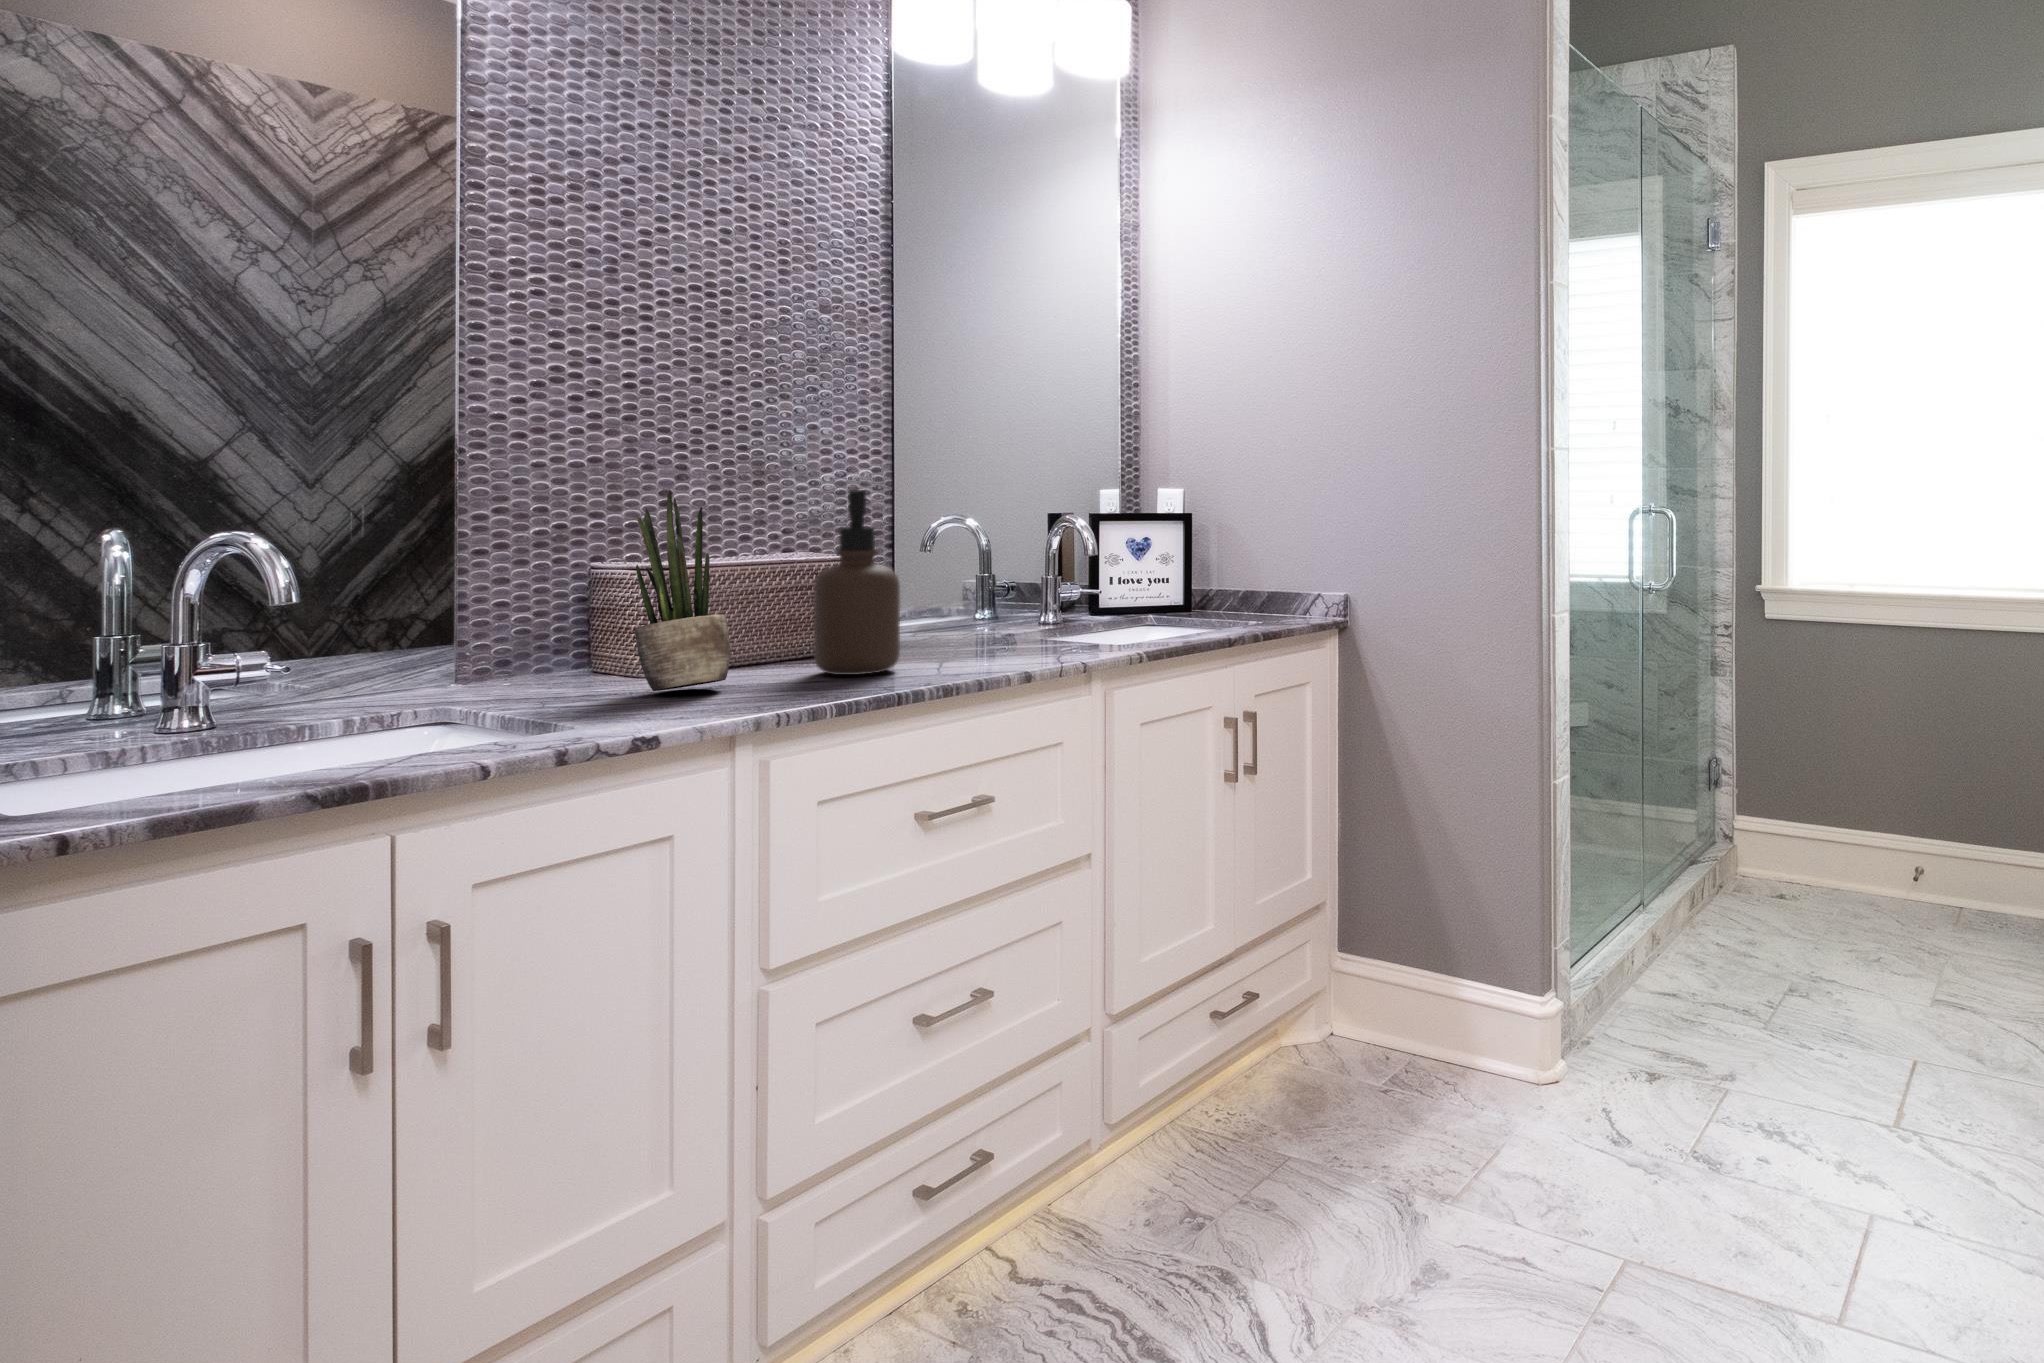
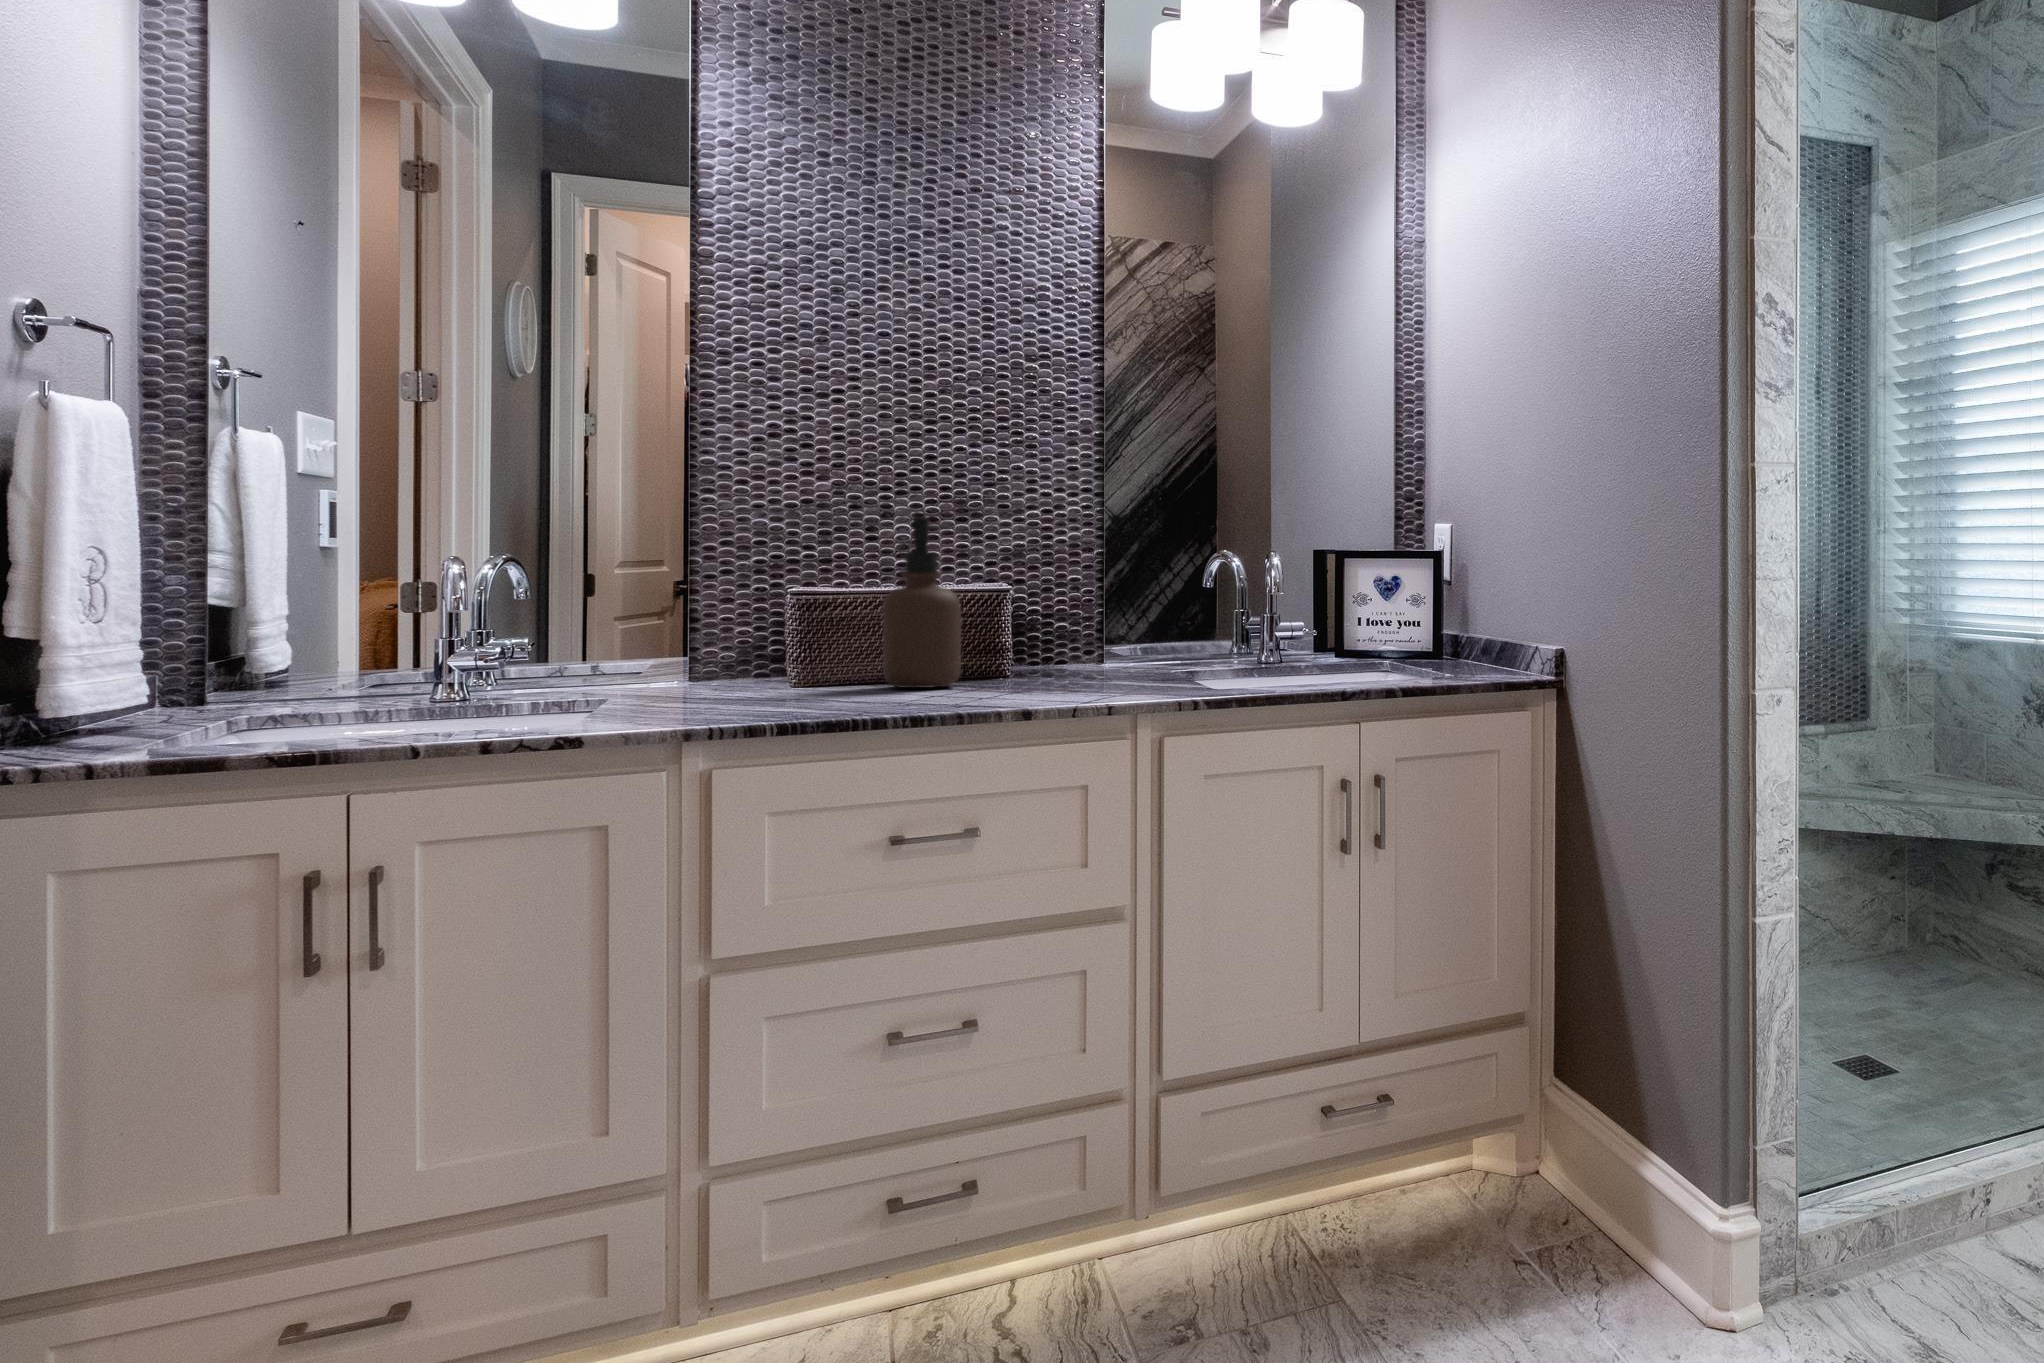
potted plant: present [635,490,730,691] -> none [721,516,796,688]

